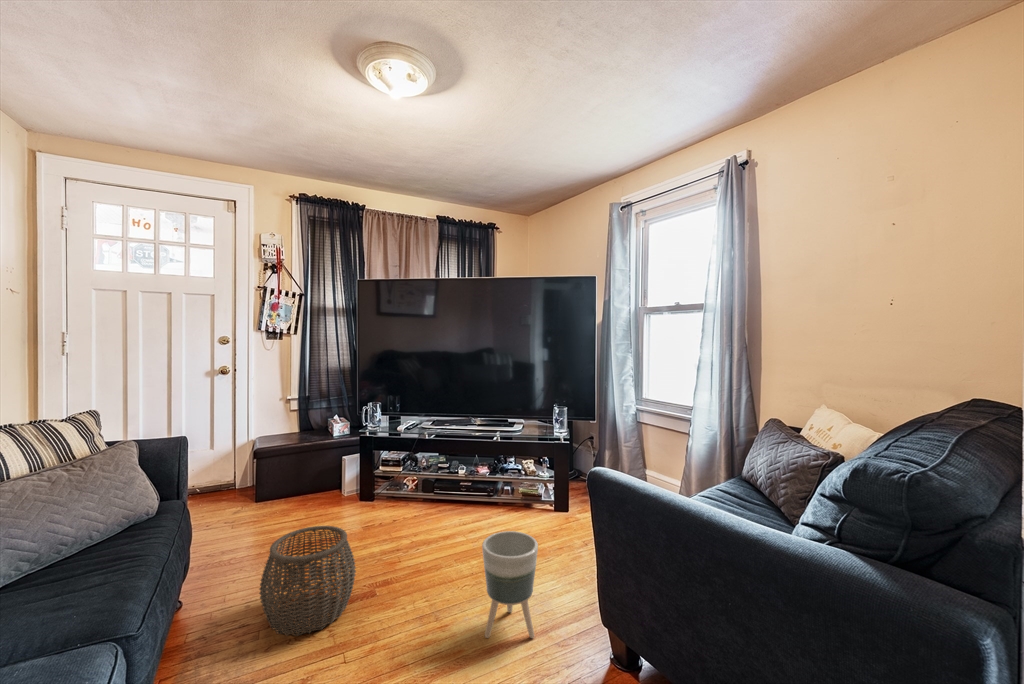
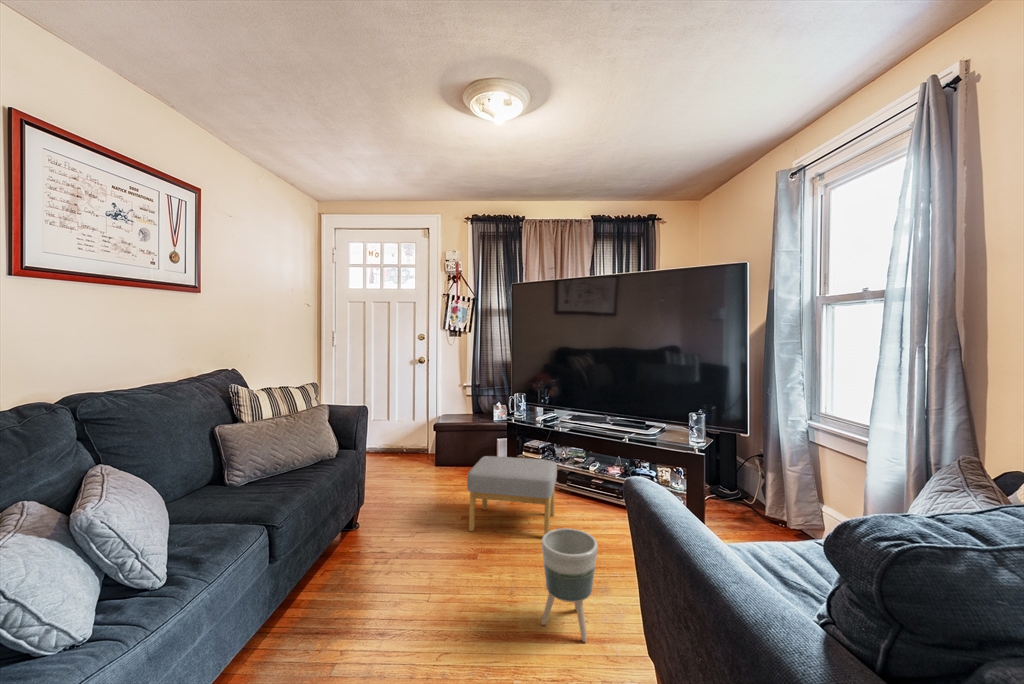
footstool: none [346,470,446,569] -> present [467,456,557,534]
woven basket: present [259,526,356,636] -> none [390,488,460,571]

